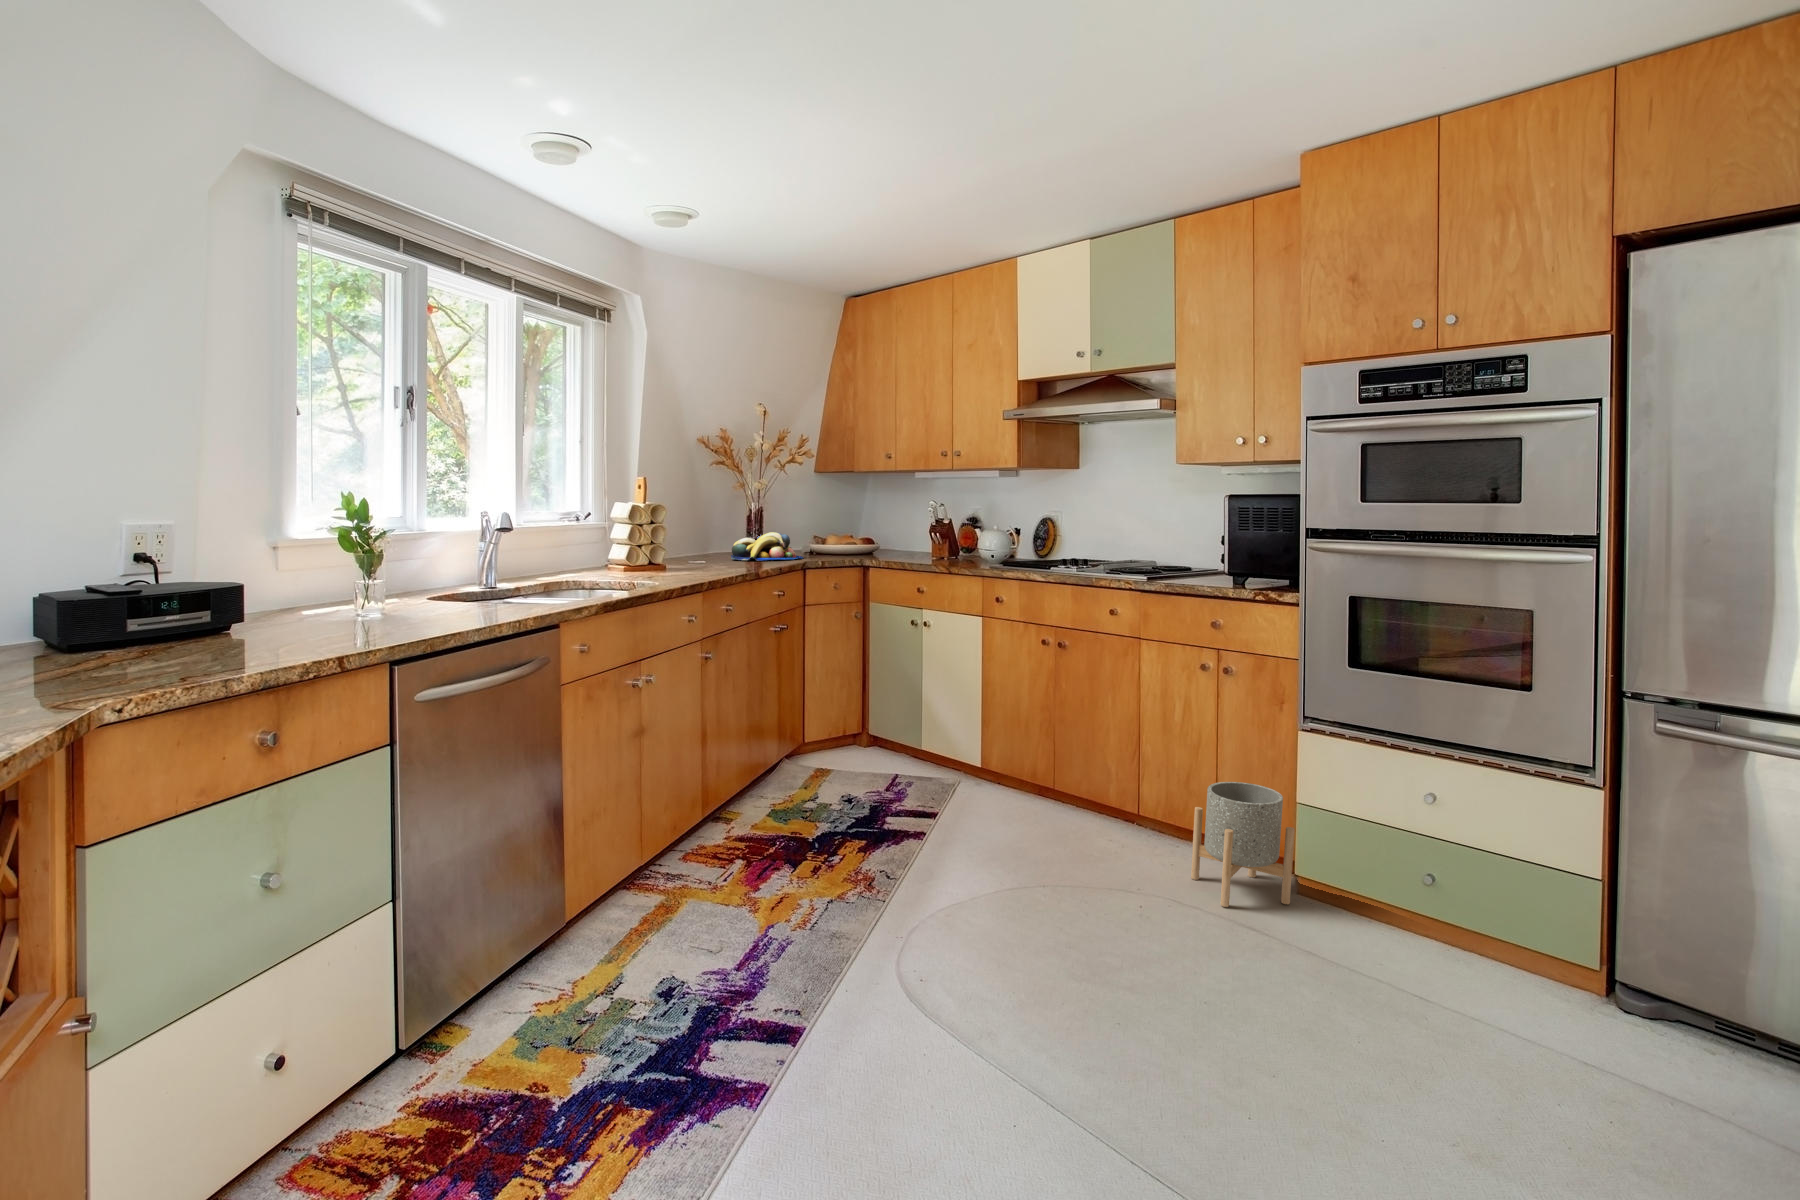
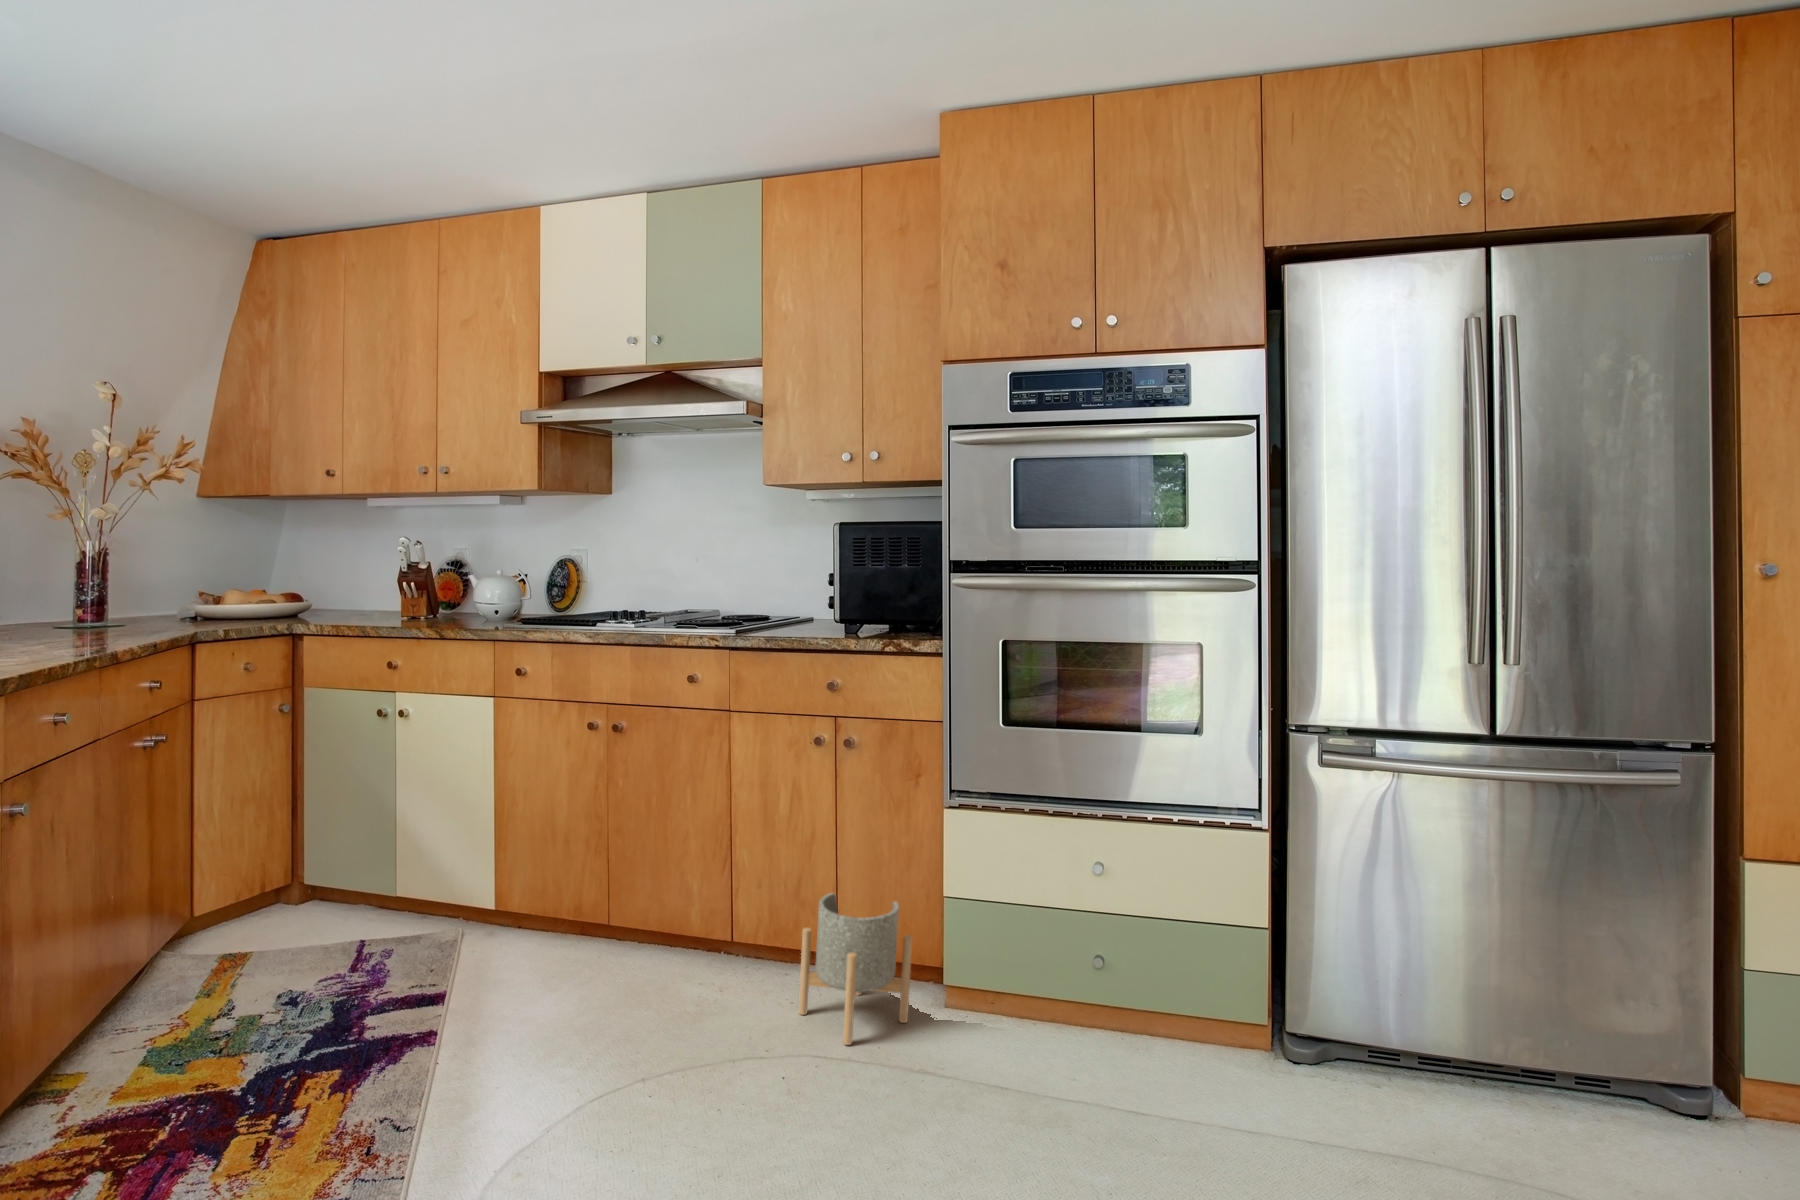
fruit bowl: present [731,532,803,561] -> none [39,588,188,634]

